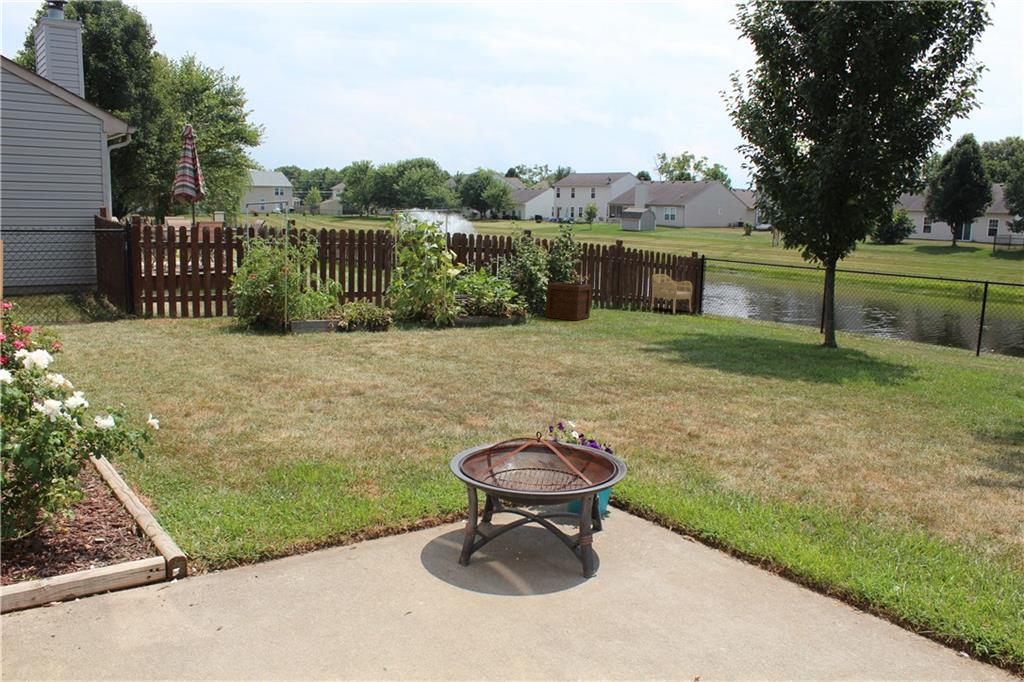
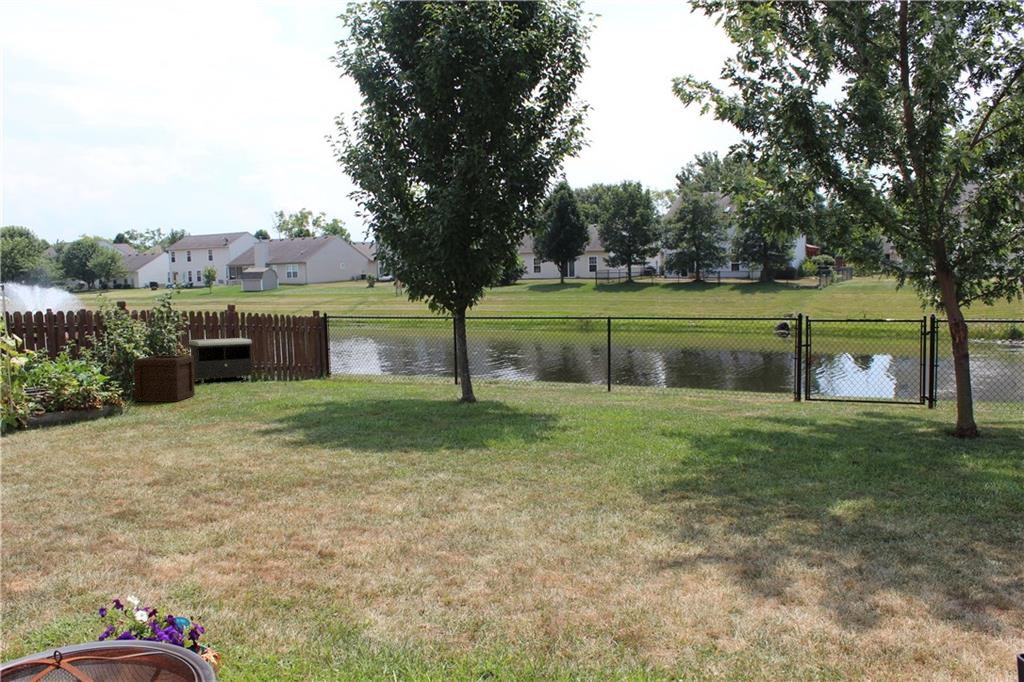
storage bench: none [585,272,637,310] -> present [189,338,252,383]
armchair: present [650,274,693,313] -> none [269,336,318,379]

